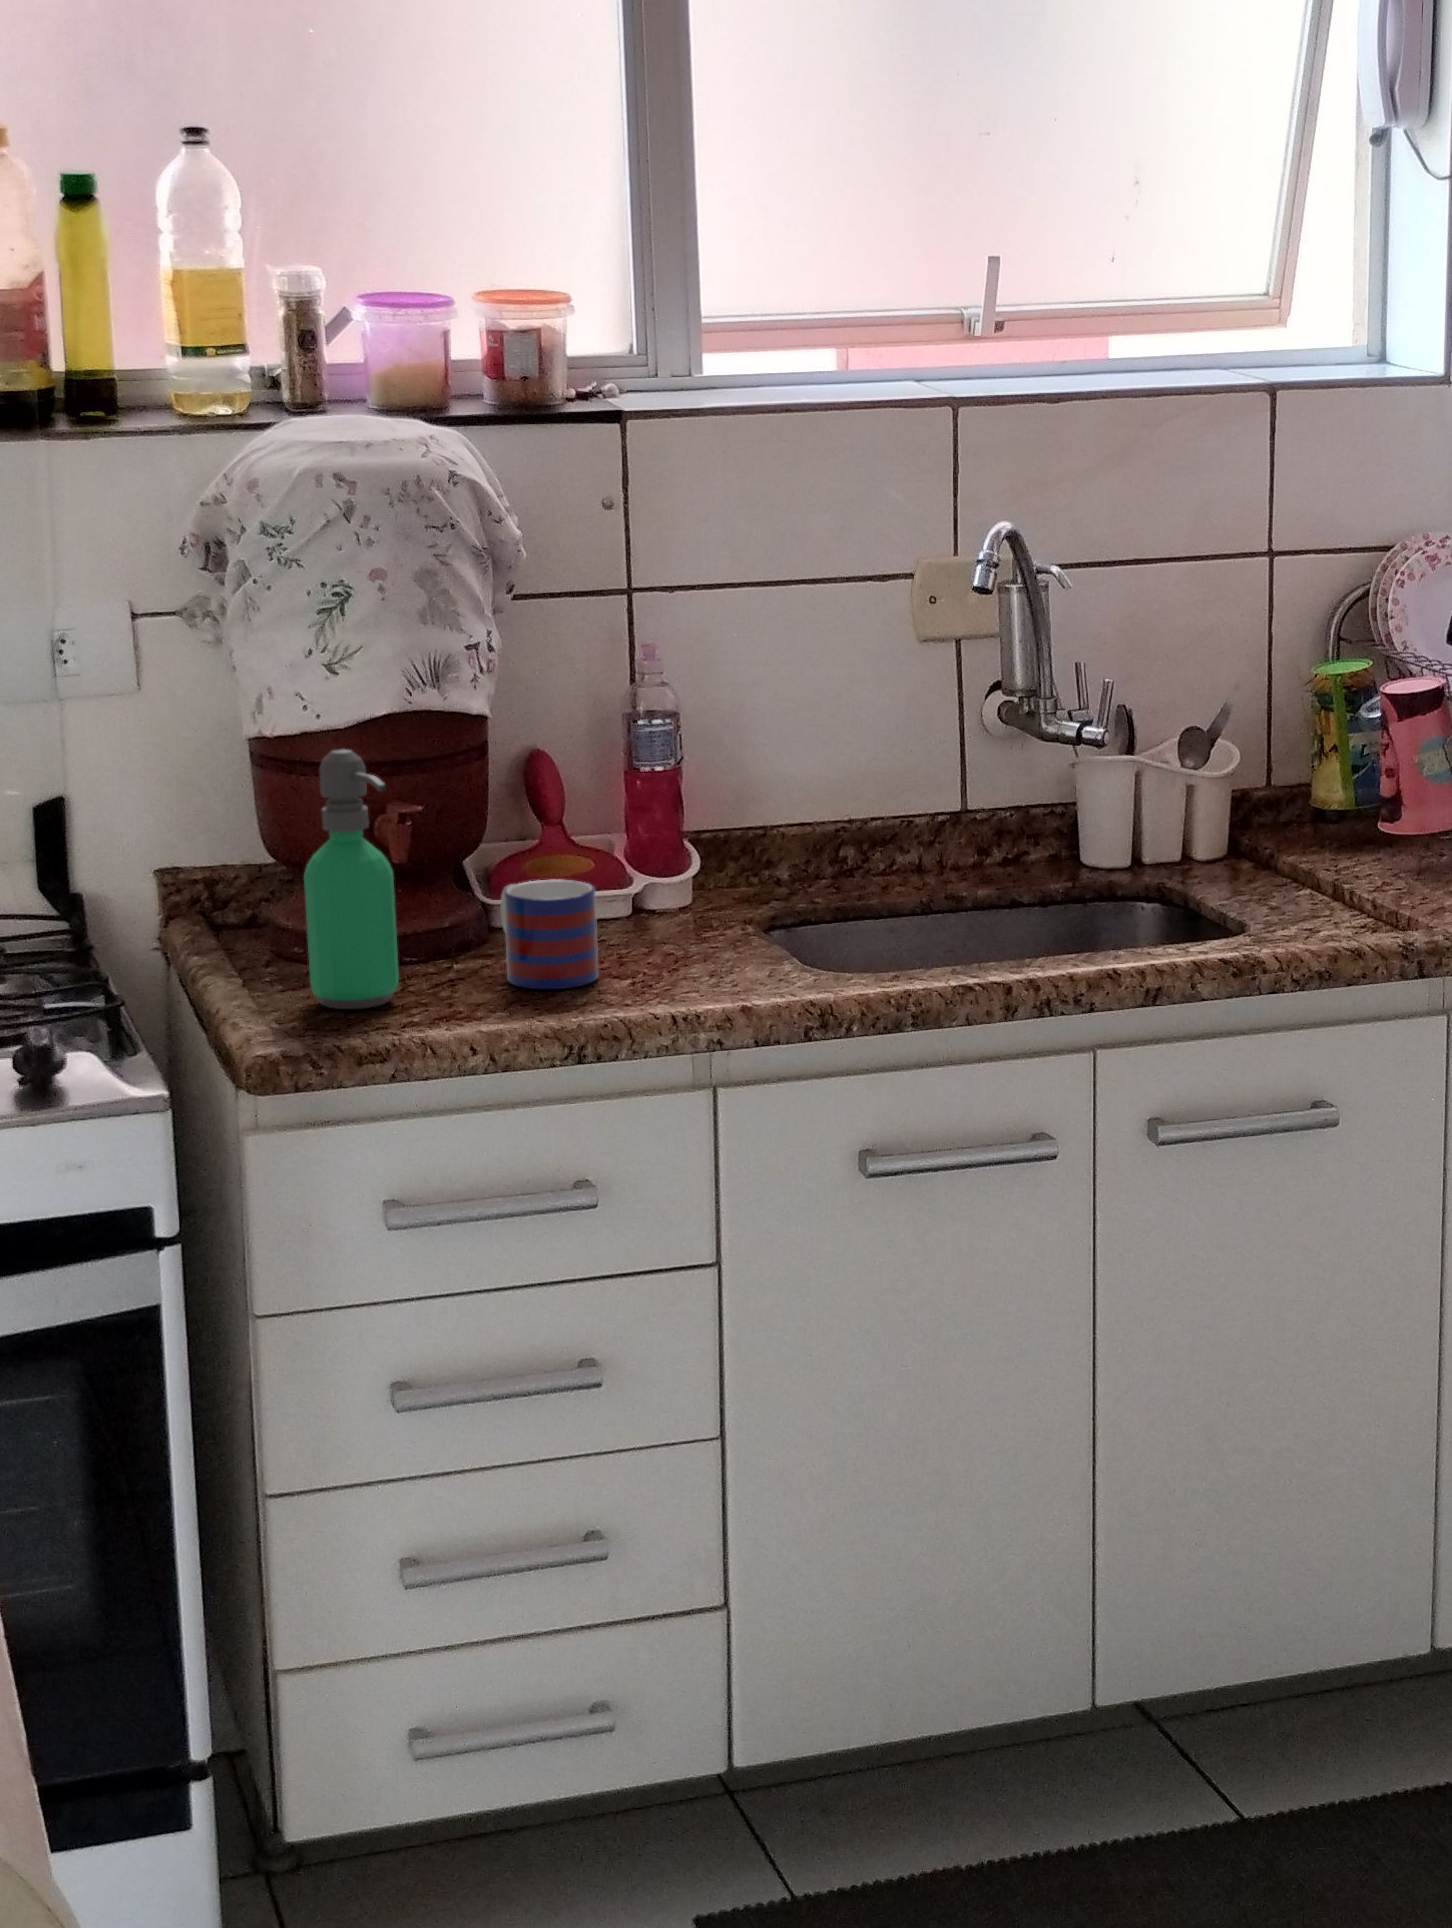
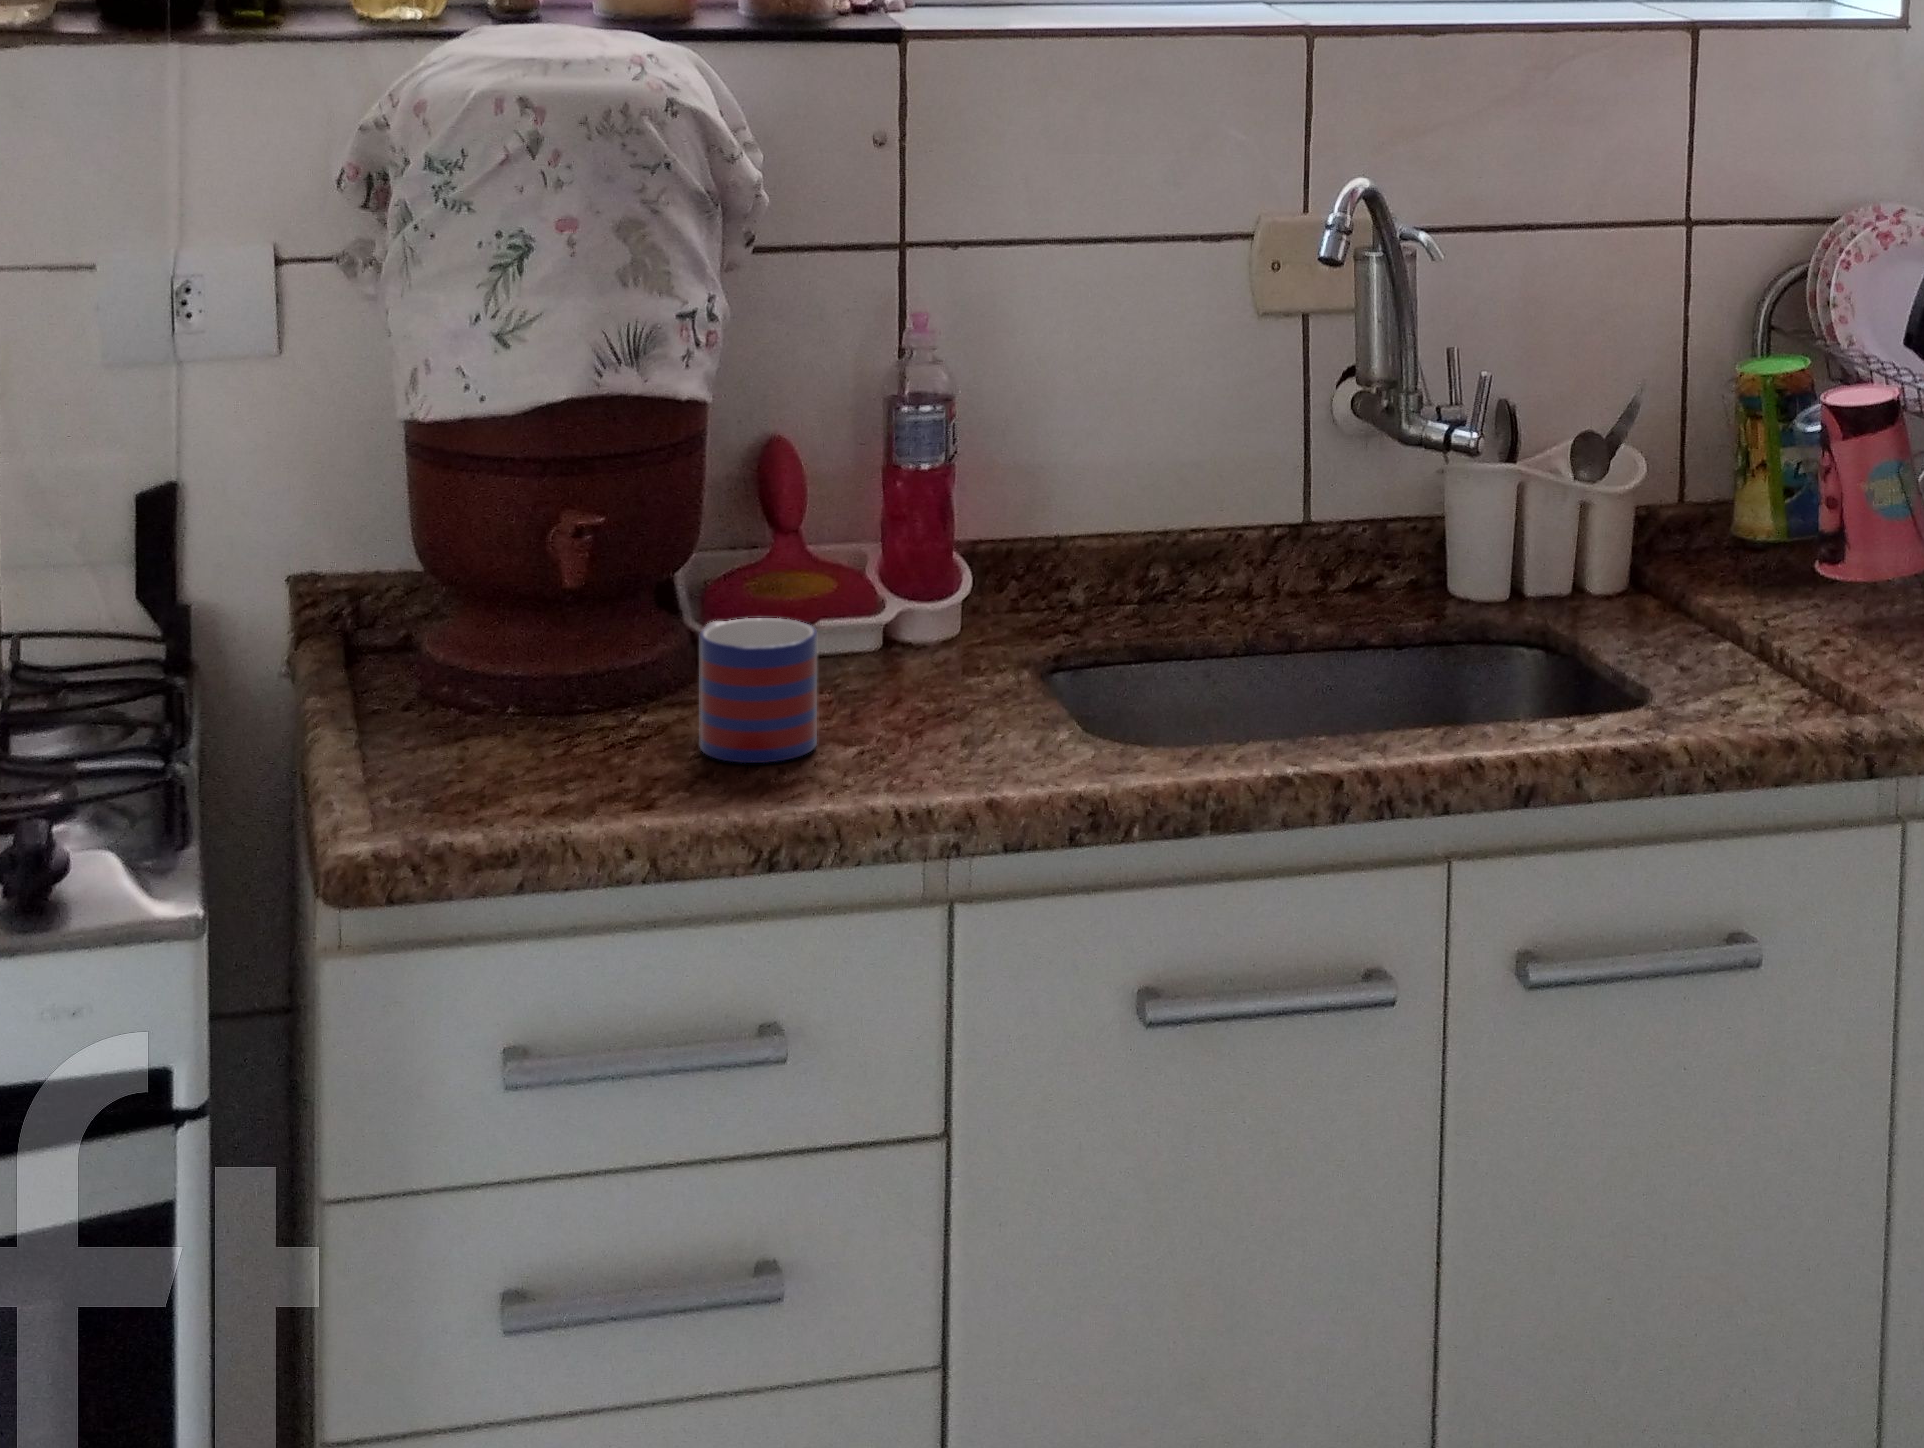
soap dispenser: present [304,749,399,1009] -> none [438,449,555,785]

